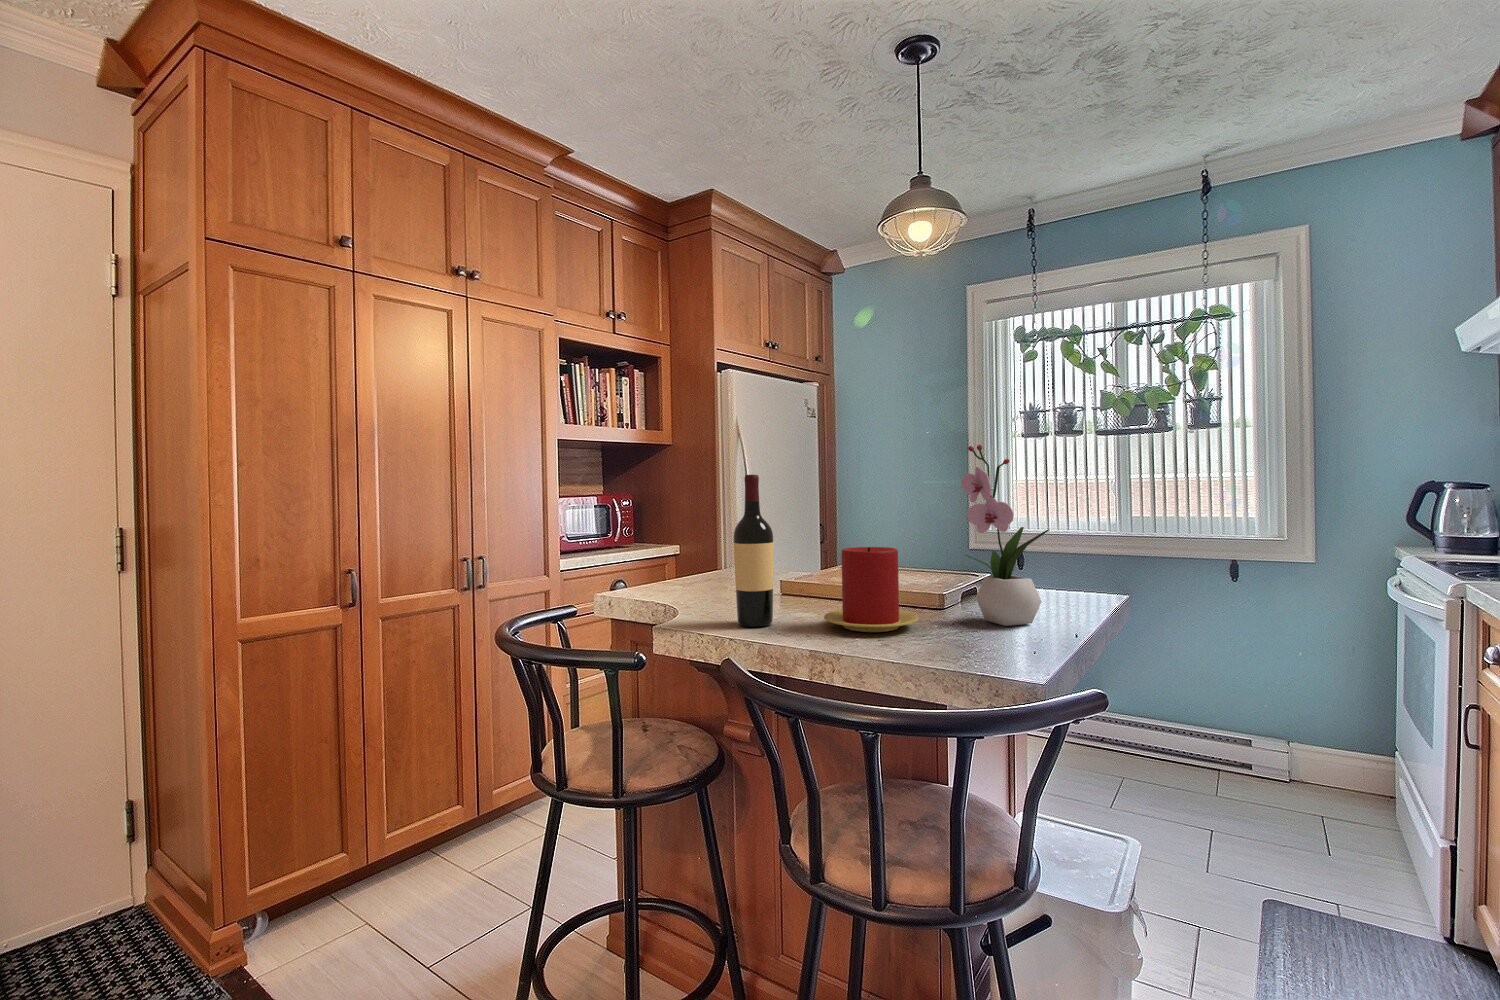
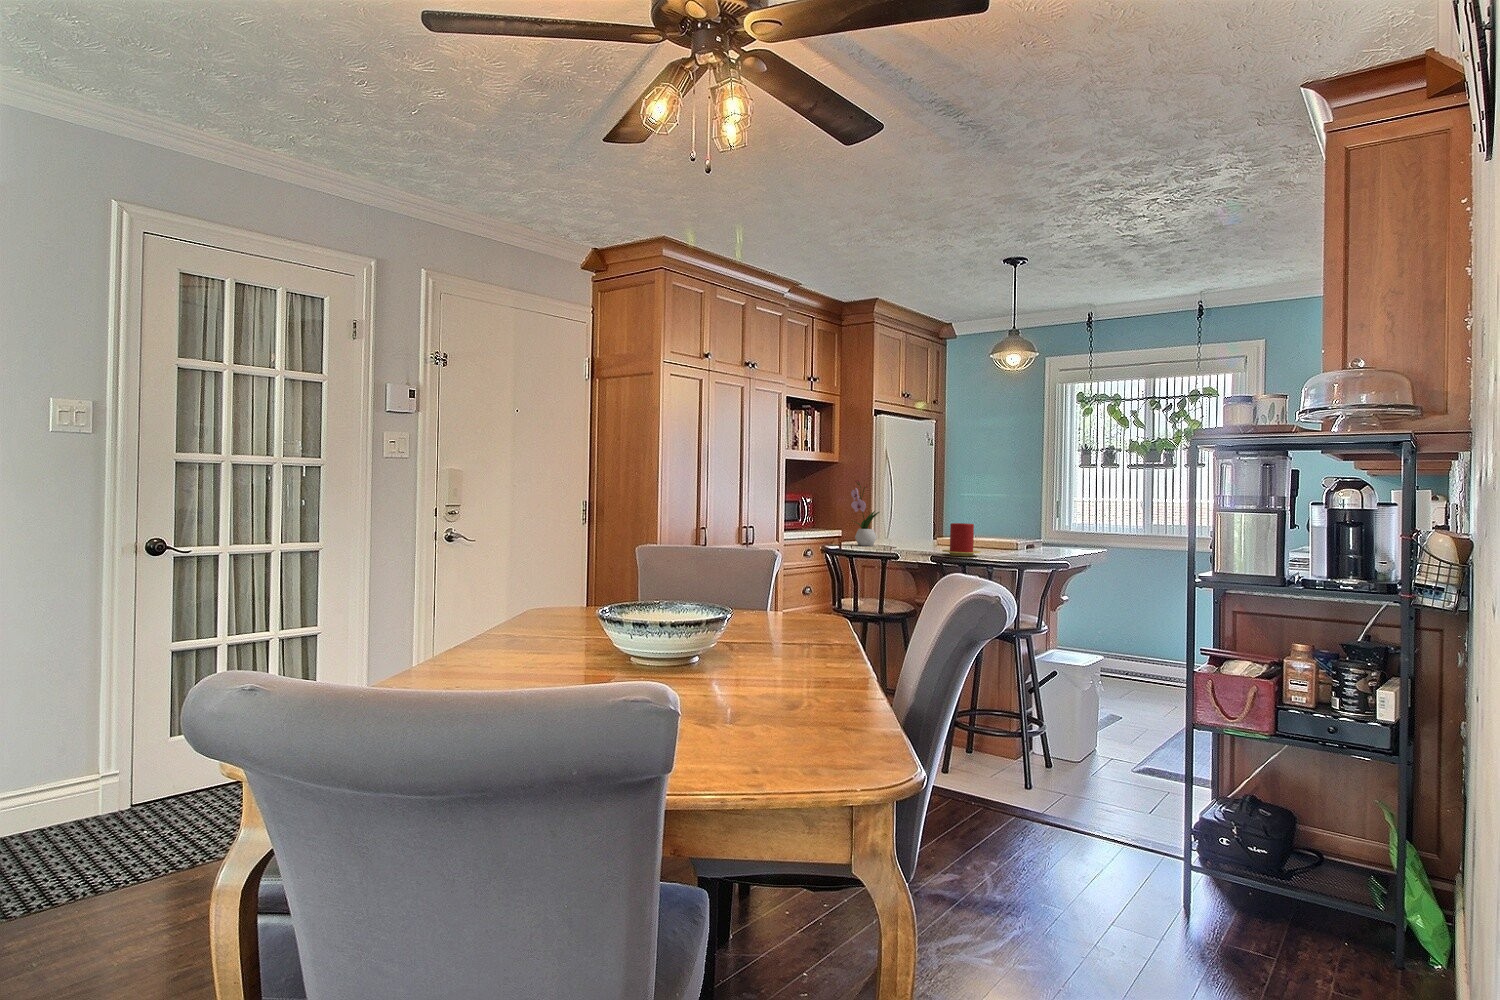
flower arrangement: present [961,445,1049,626] -> present [851,480,879,546]
wine bottle: present [733,475,774,627] -> none [905,491,922,553]

